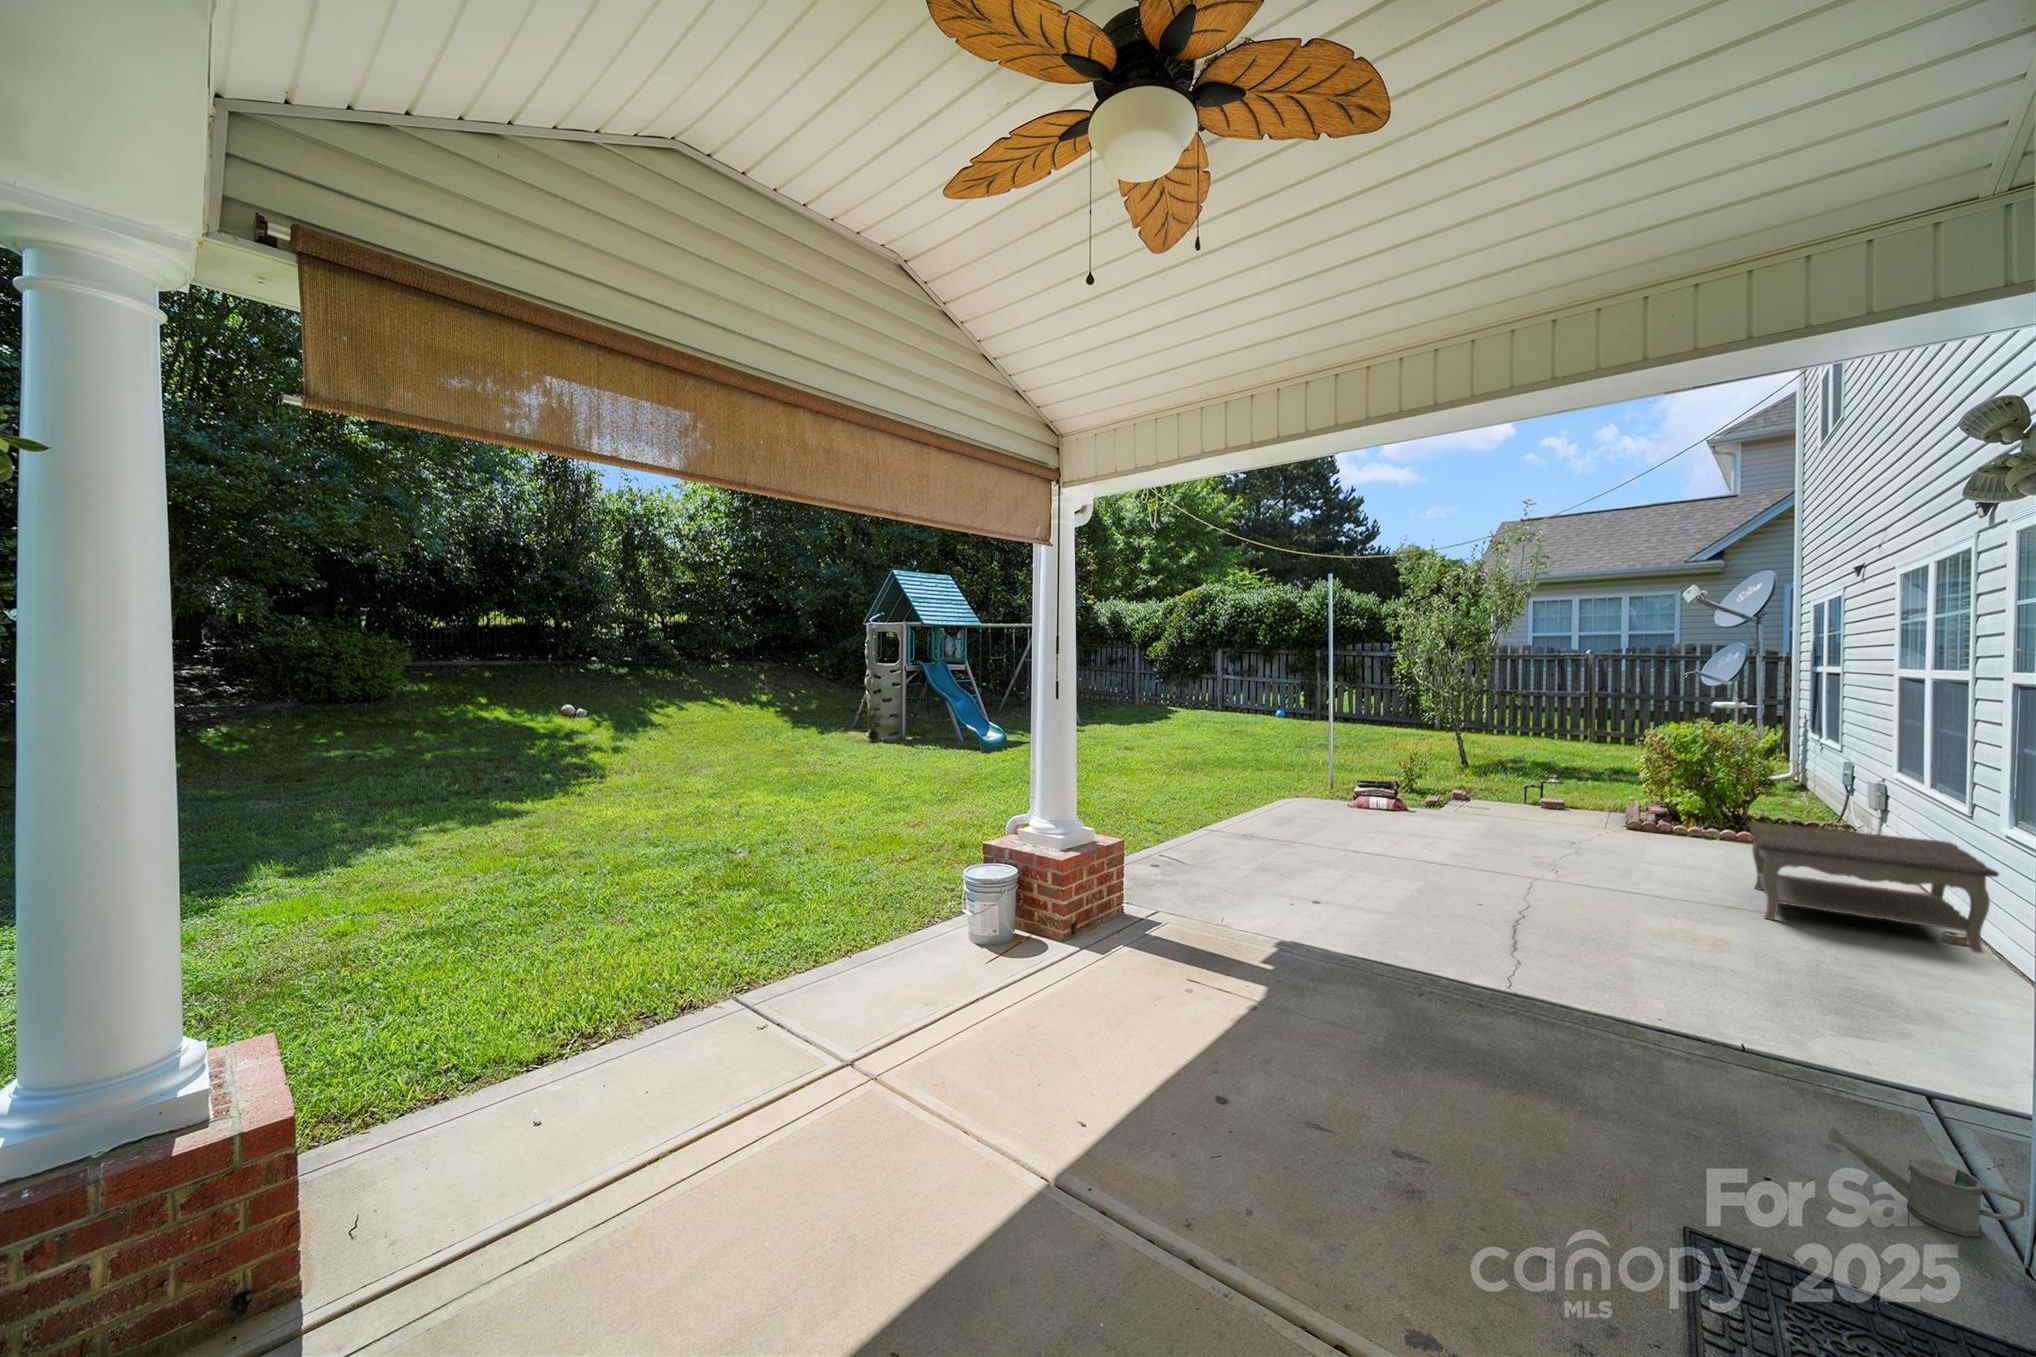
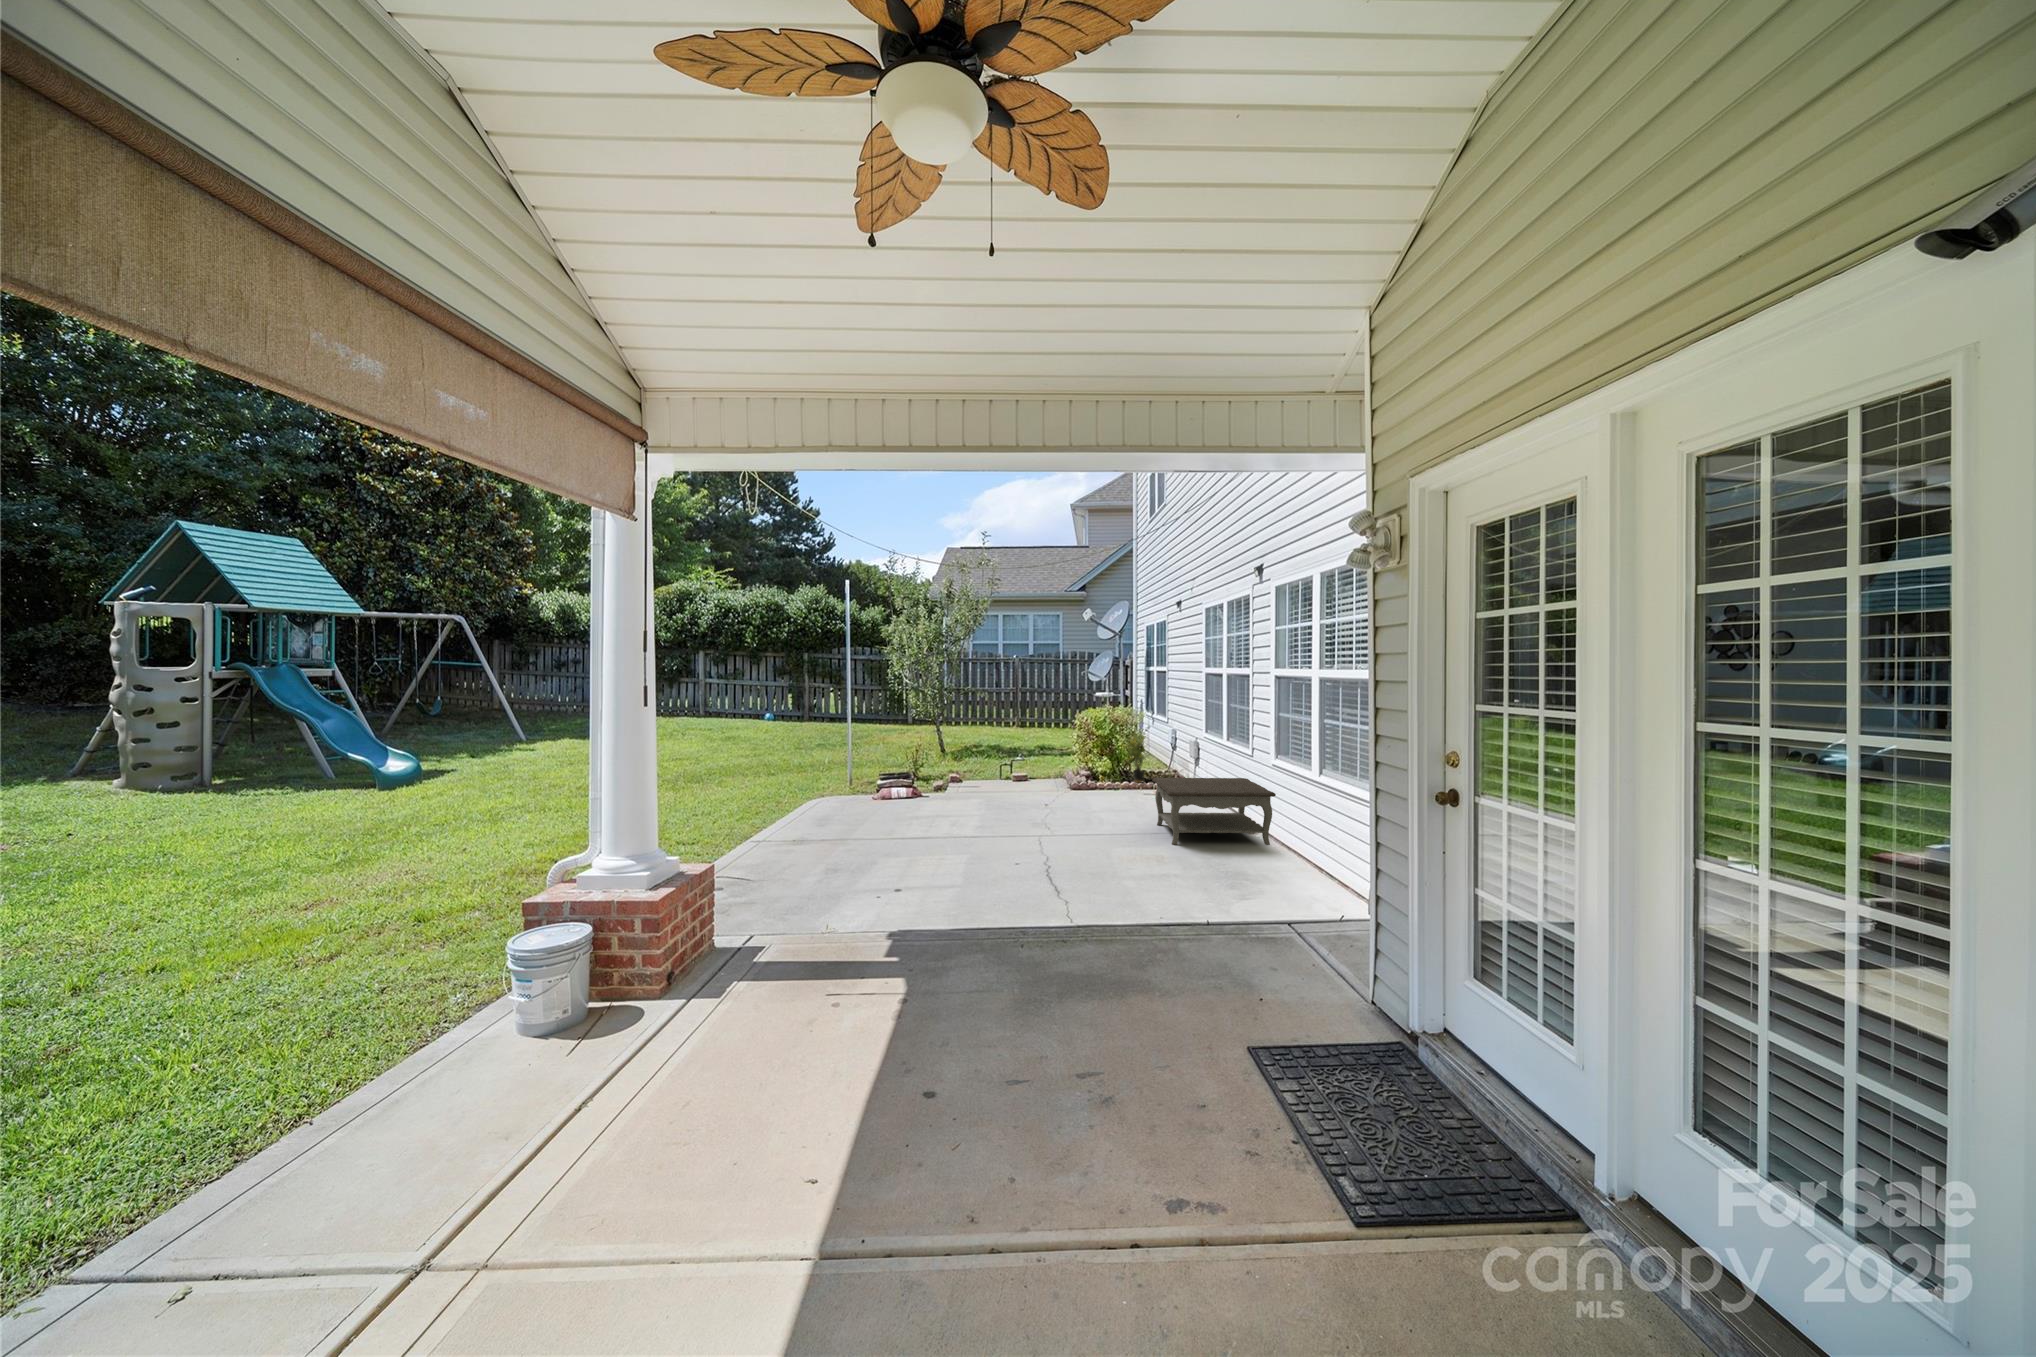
potted plant: present [863,703,883,742] -> present [1128,735,1147,783]
watering can: present [1829,1126,2025,1236] -> none [1283,967,1367,1012]

